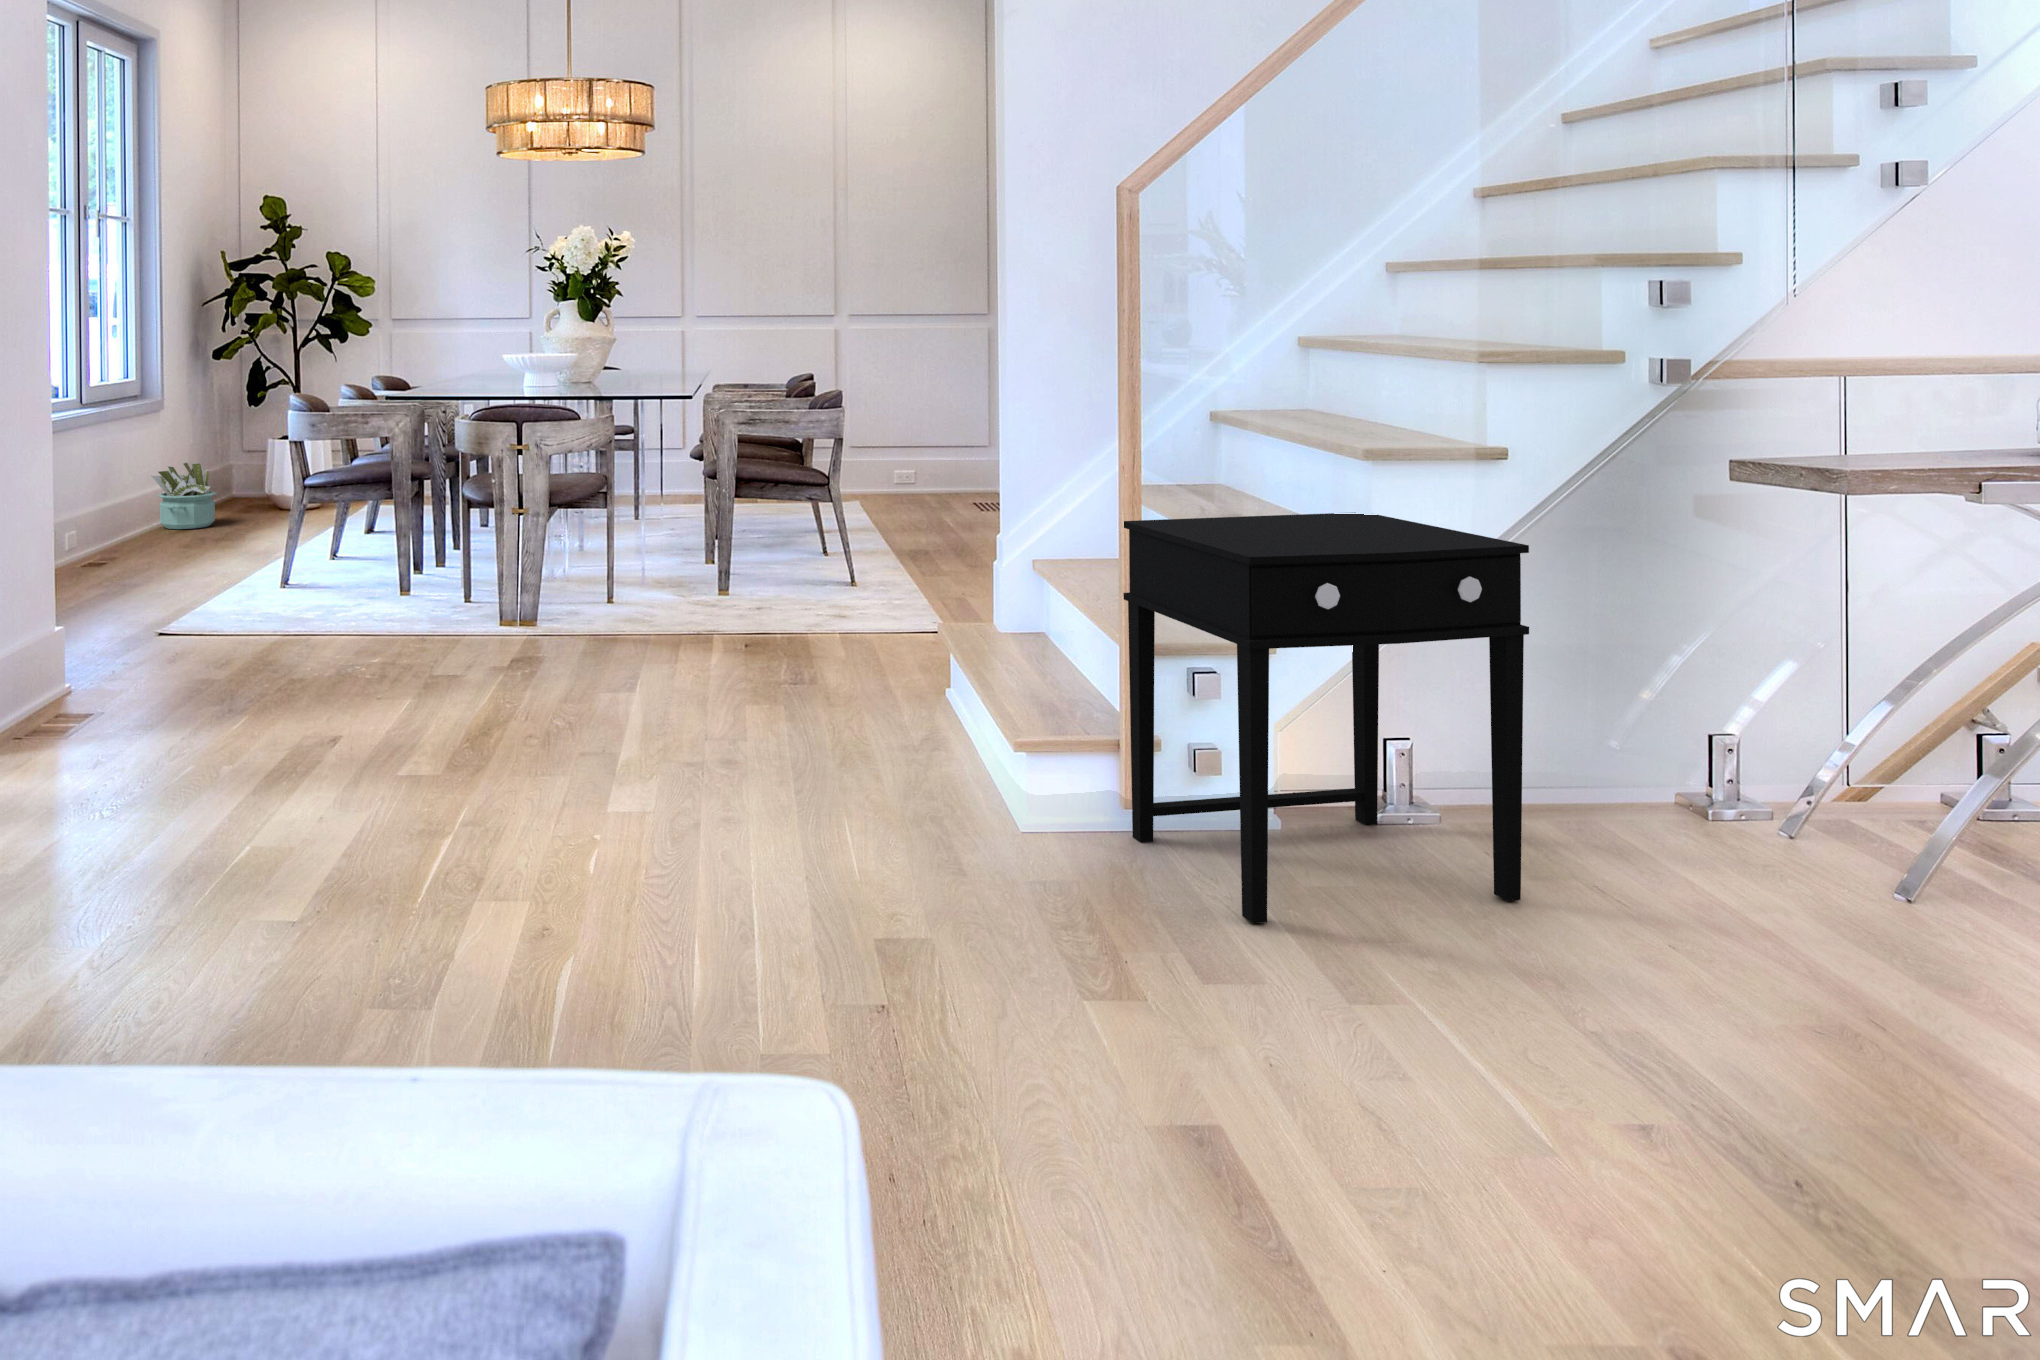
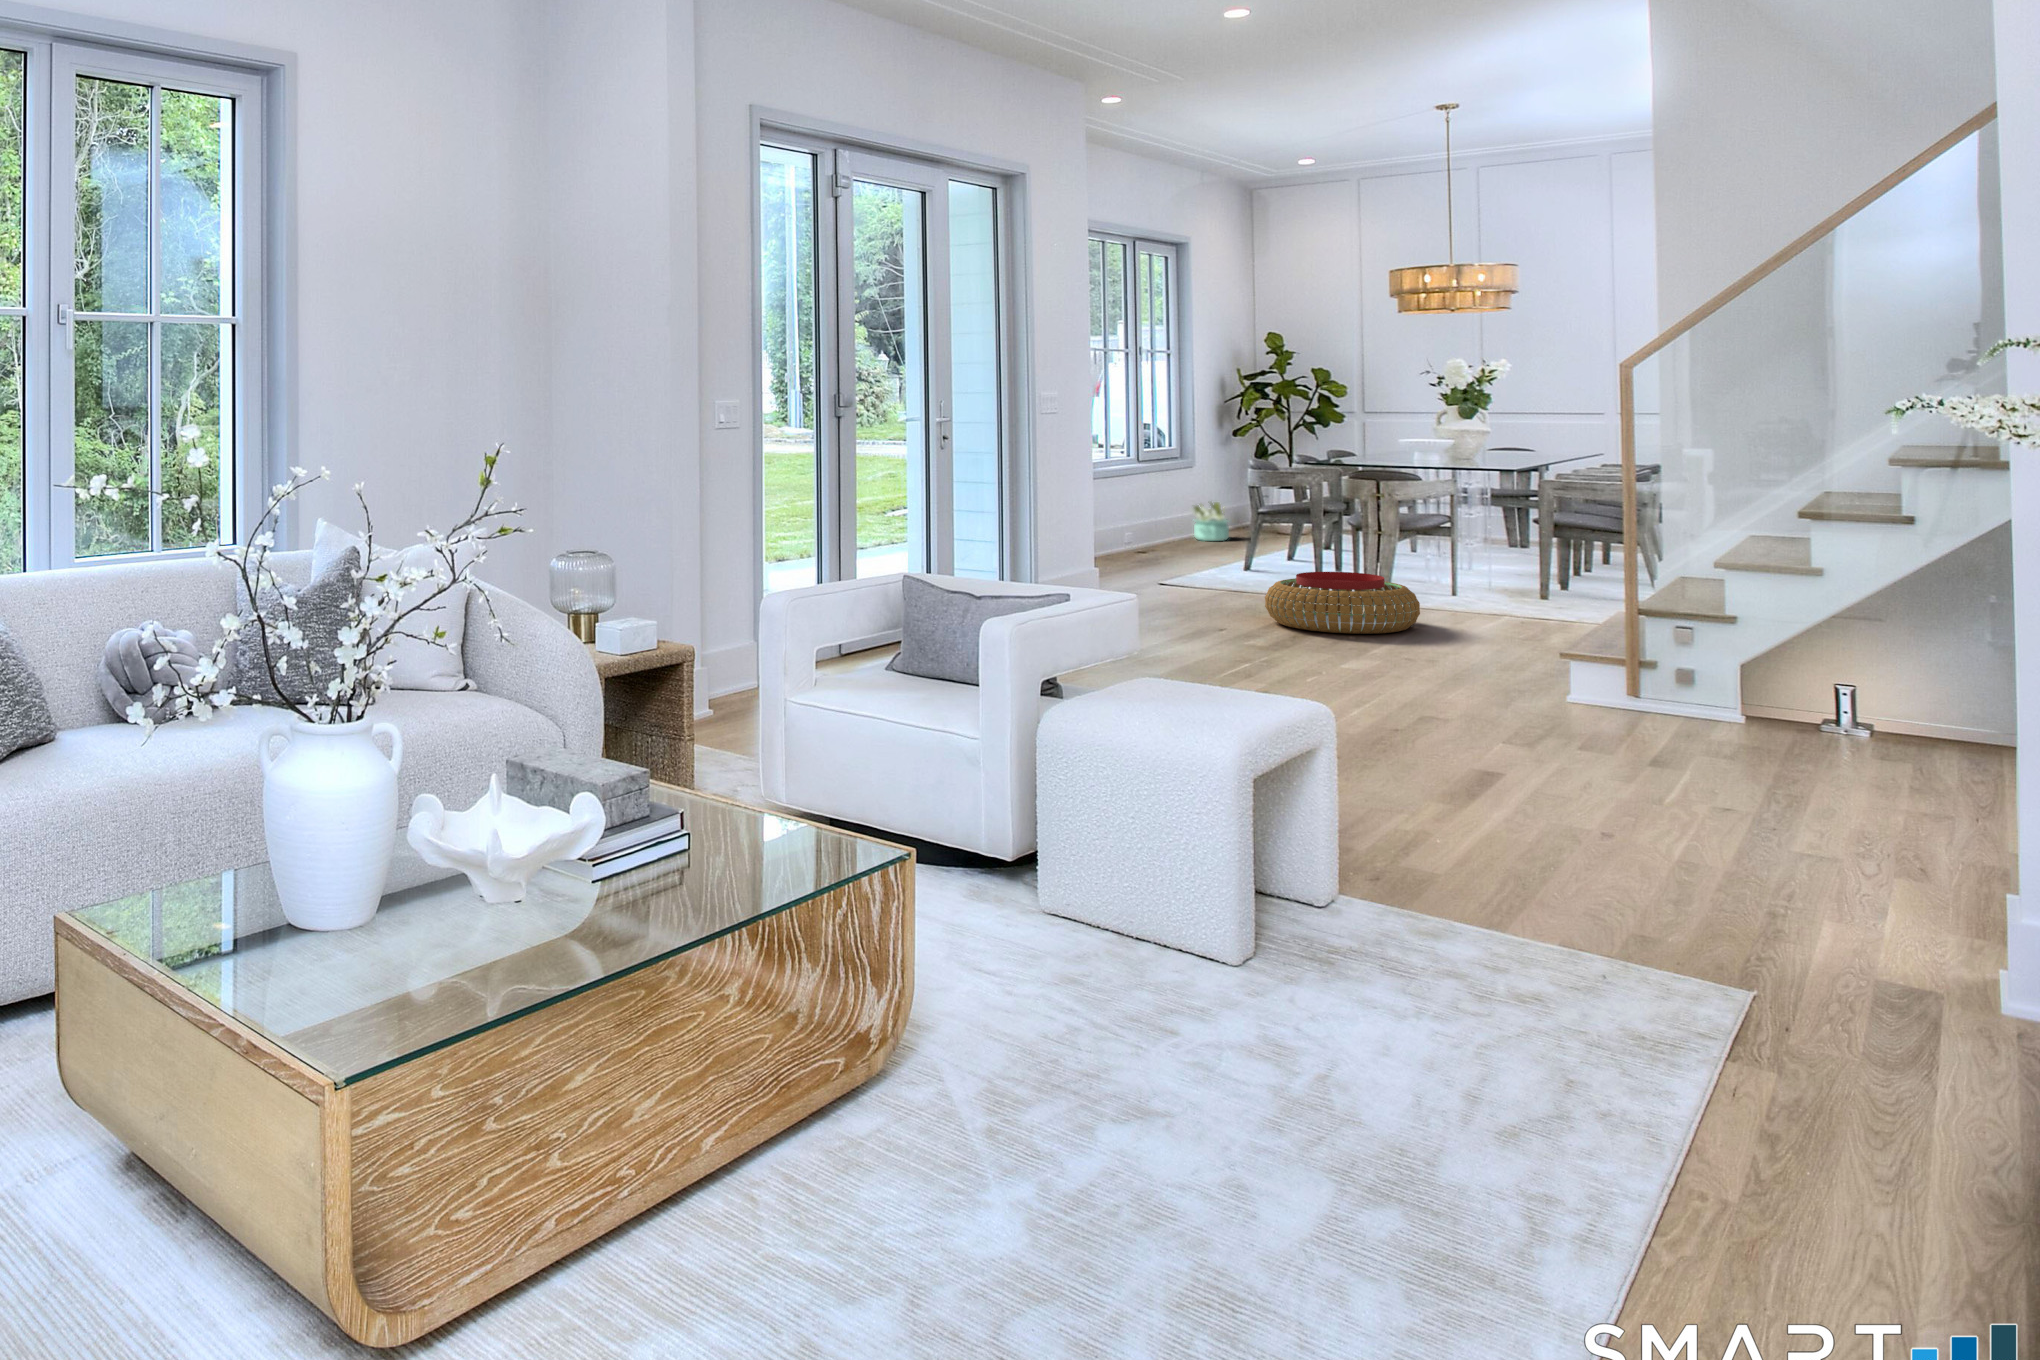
side table: present [1124,512,1529,923] -> none [1605,537,1794,727]
pouf: none [388,601,661,742] -> present [1265,572,1420,634]

